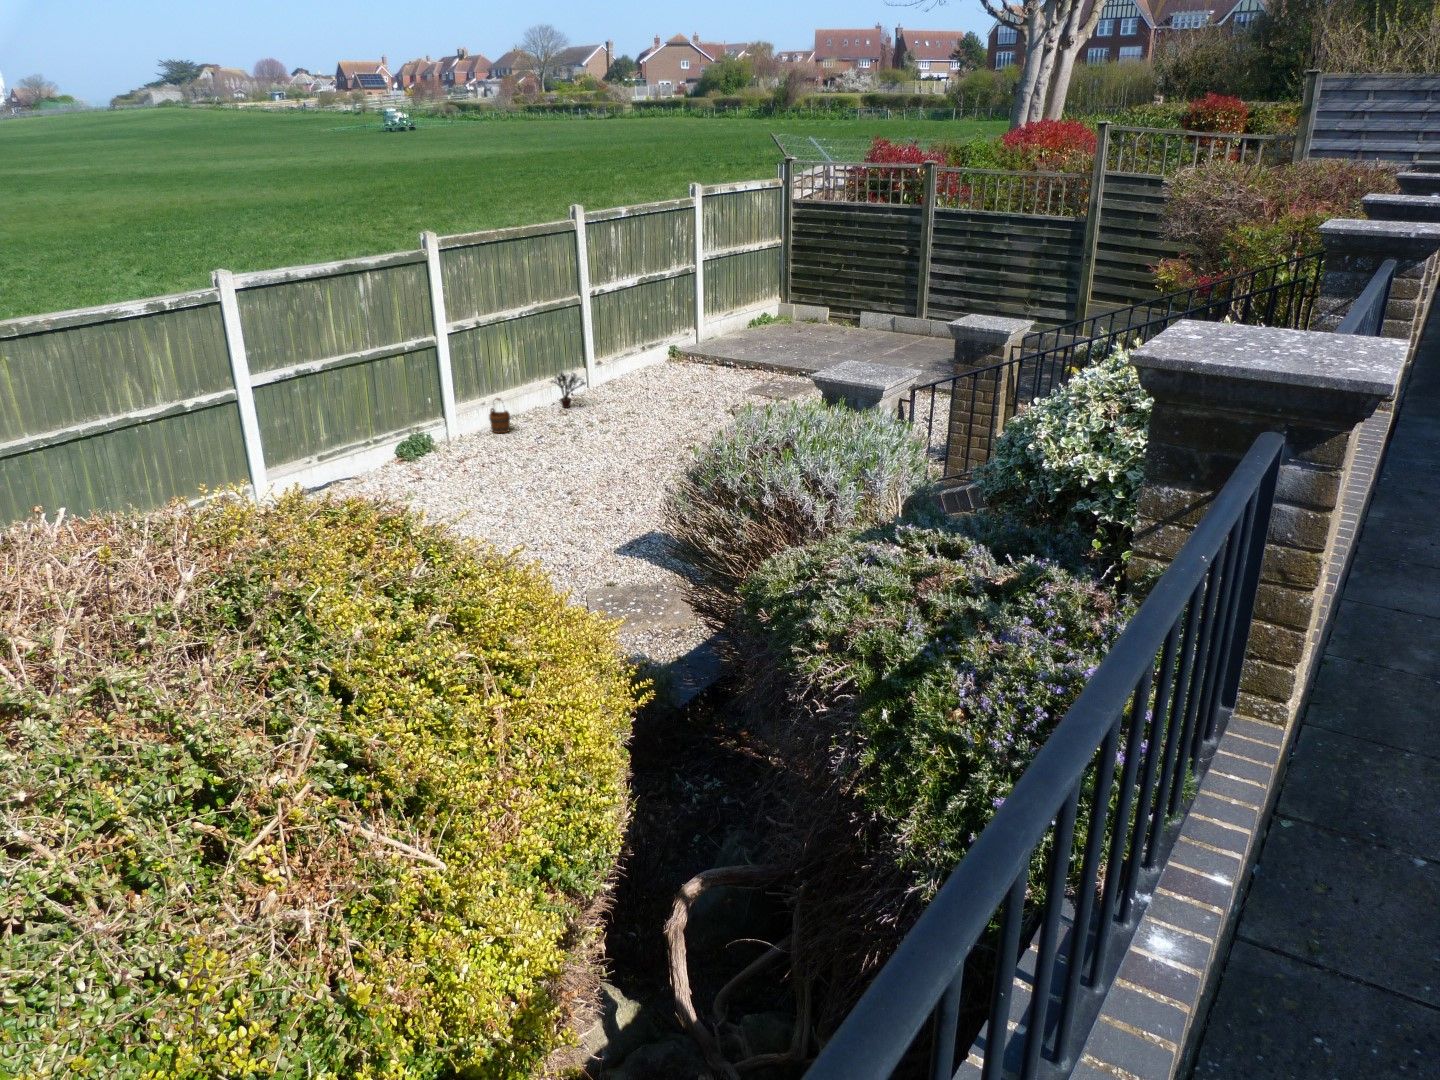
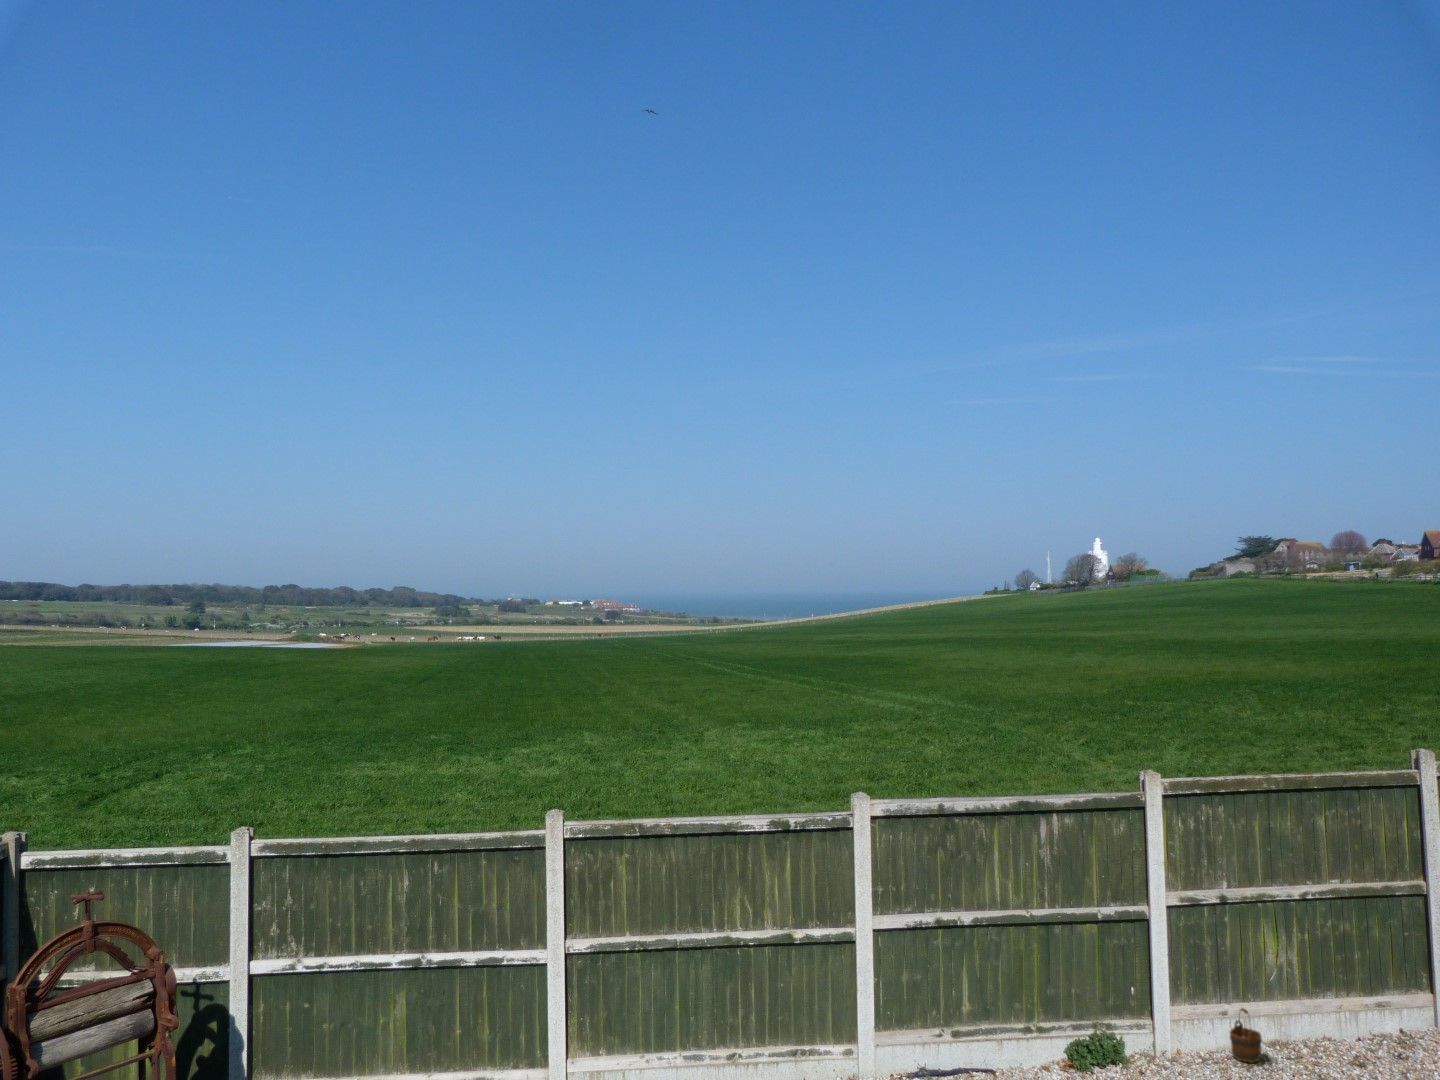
potted plant: present [551,373,585,408] -> none [1349,990,1412,1049]

